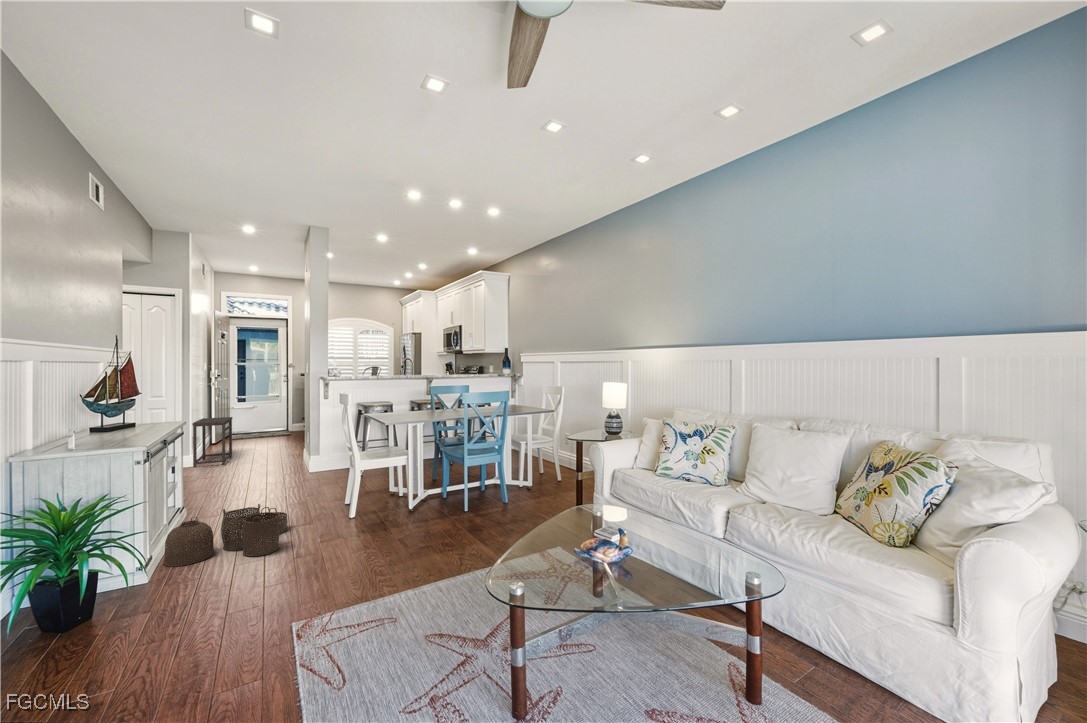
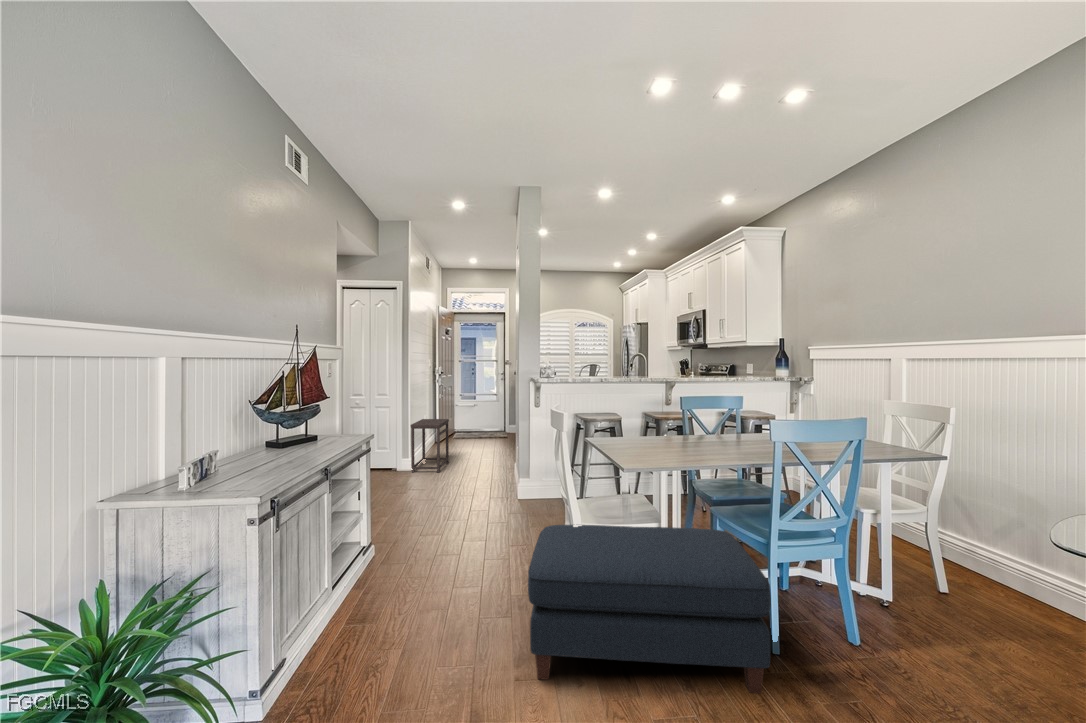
ottoman: none [332,461,472,553] -> present [528,525,771,694]
woven basket: present [163,504,287,566] -> none [325,562,477,650]

